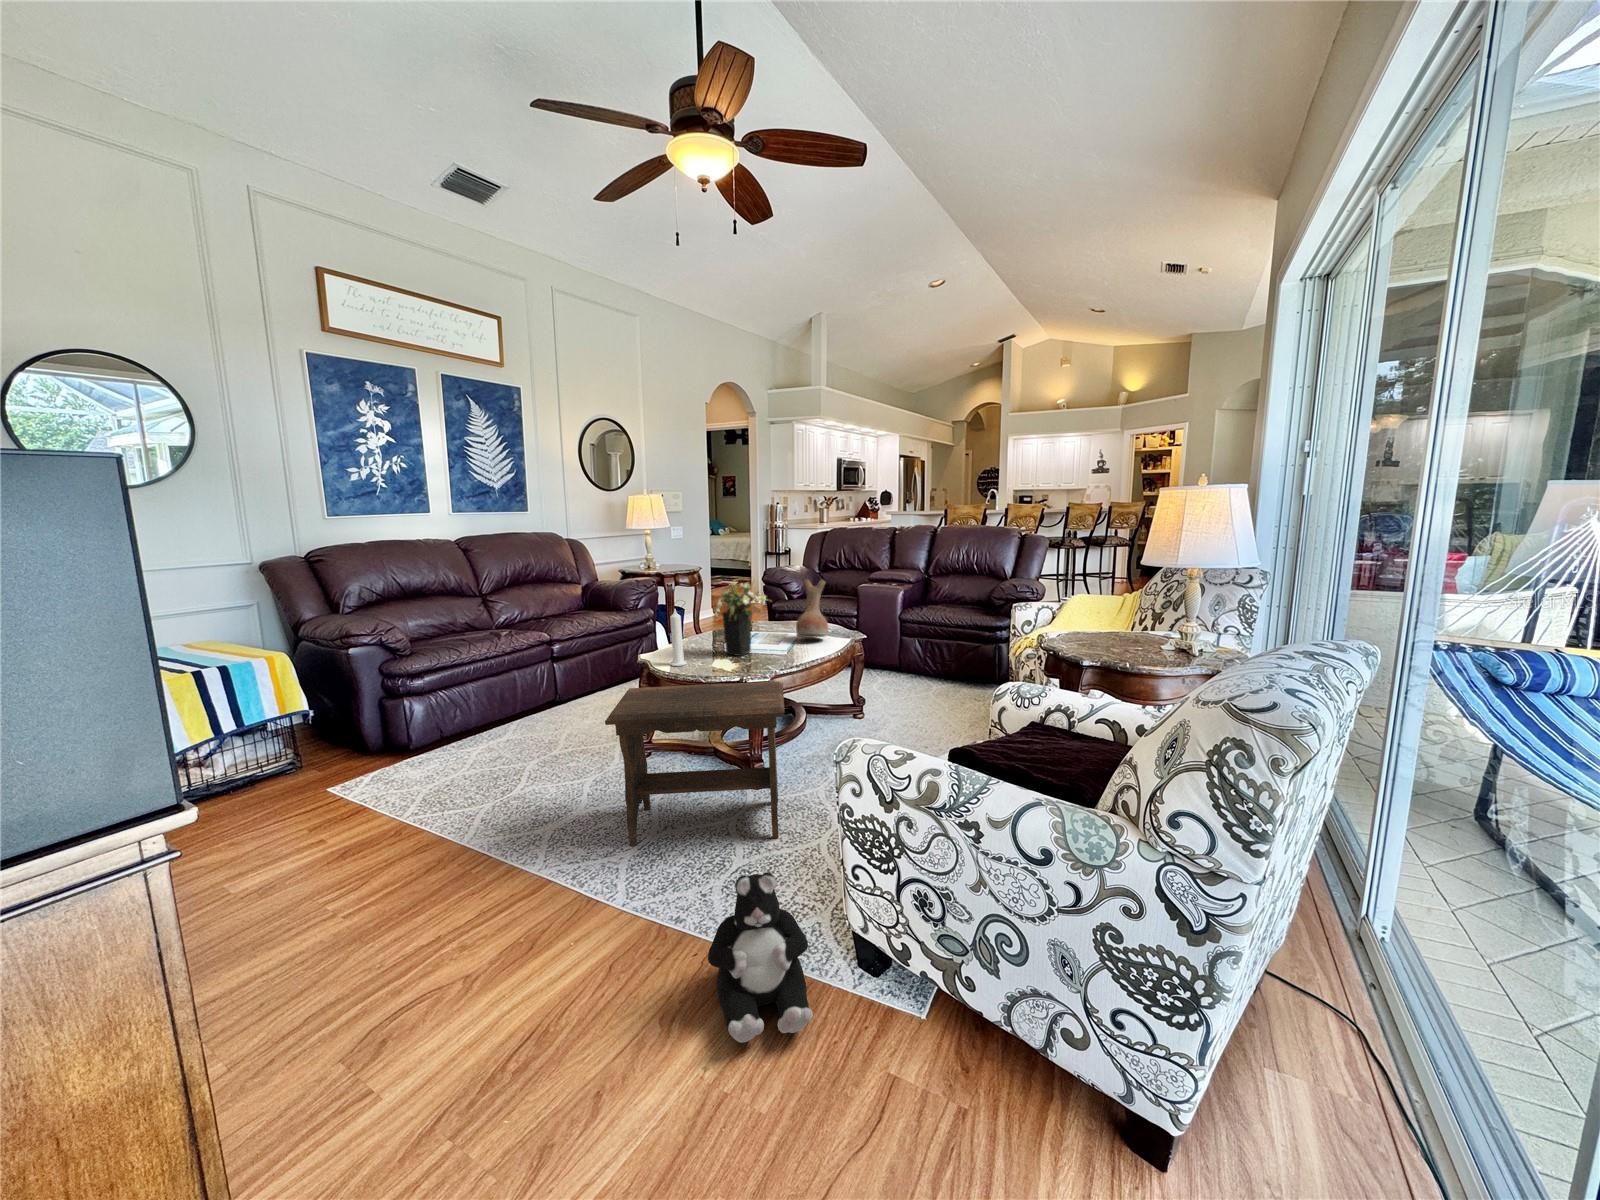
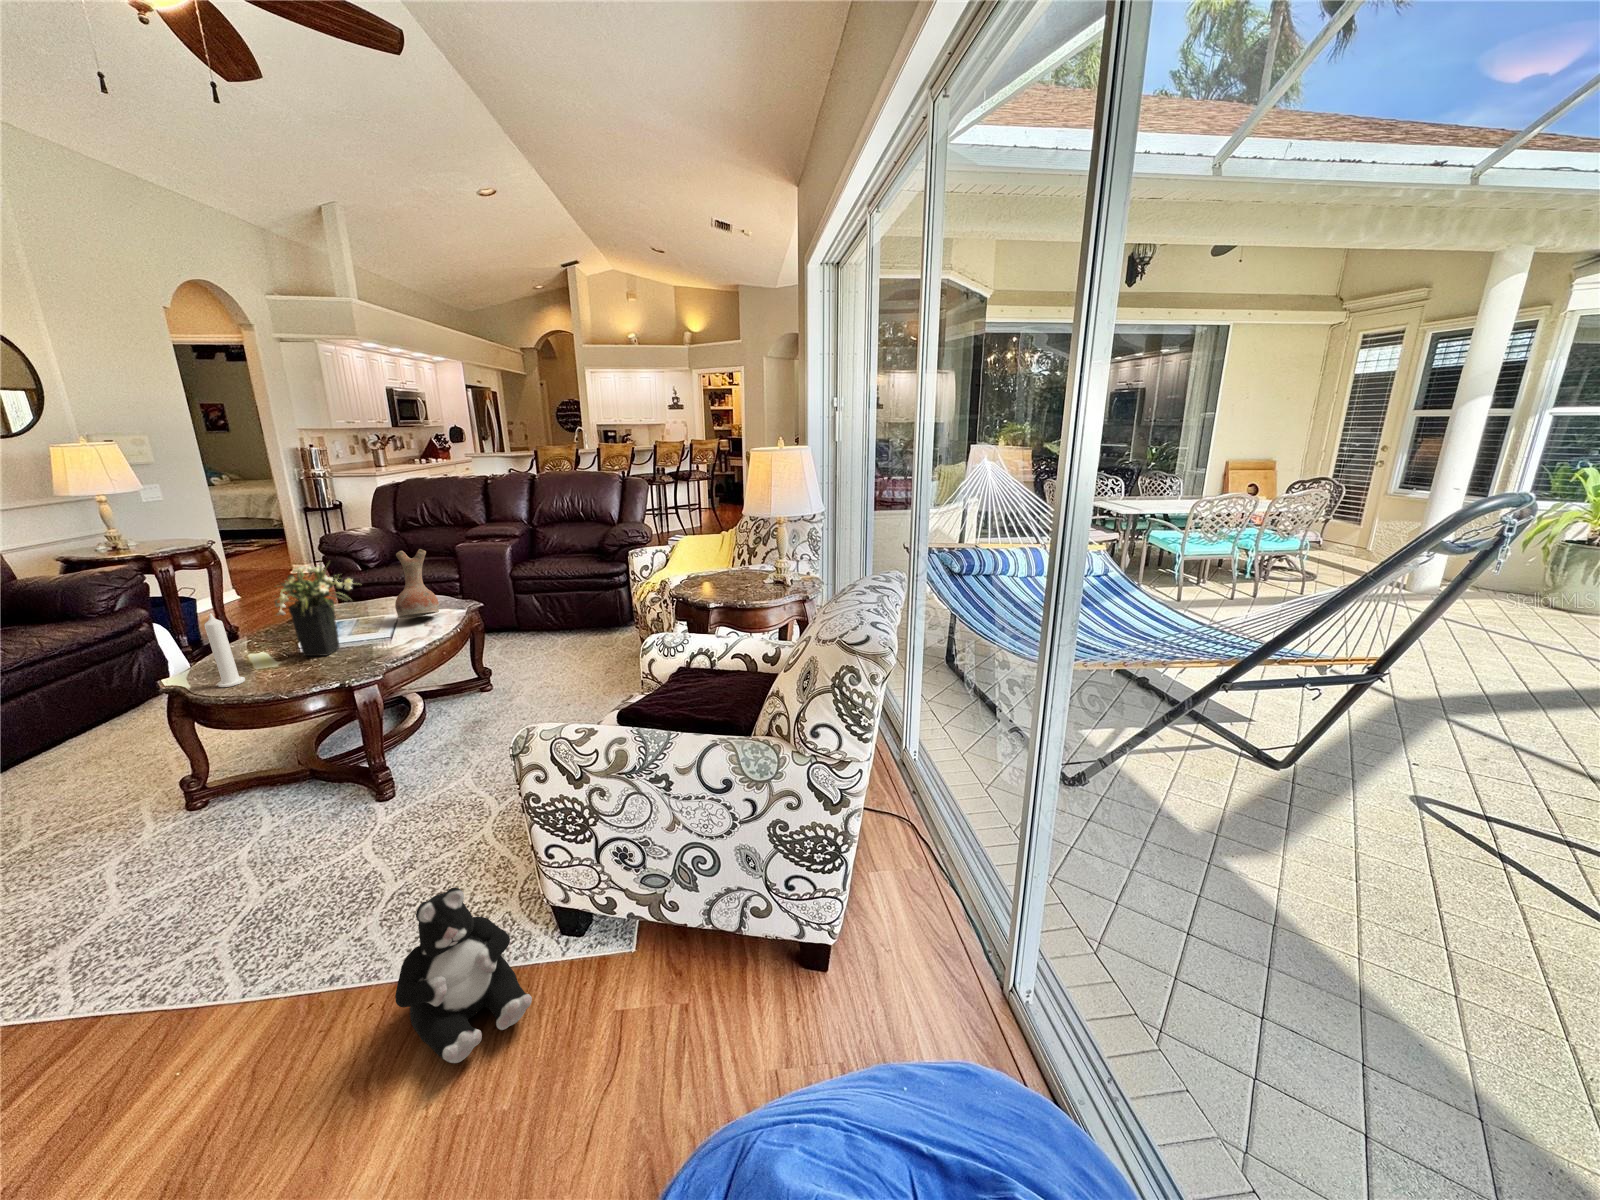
footstool: present [605,681,784,846] -> none [140,678,433,929]

